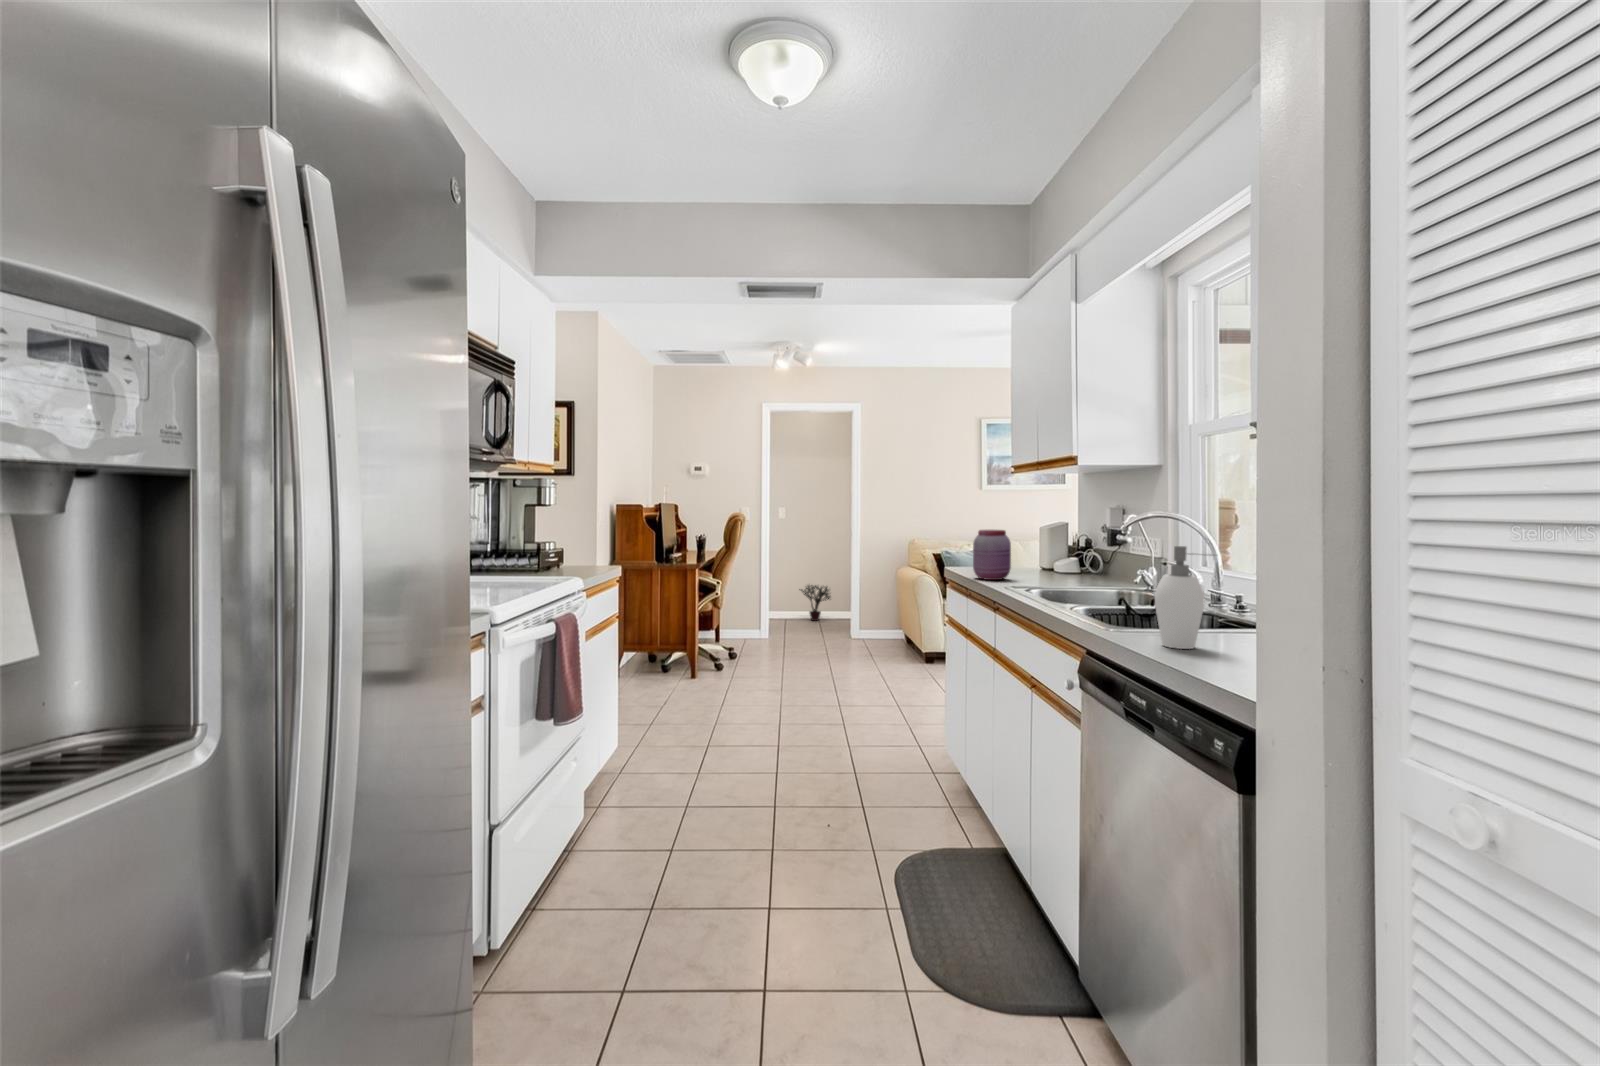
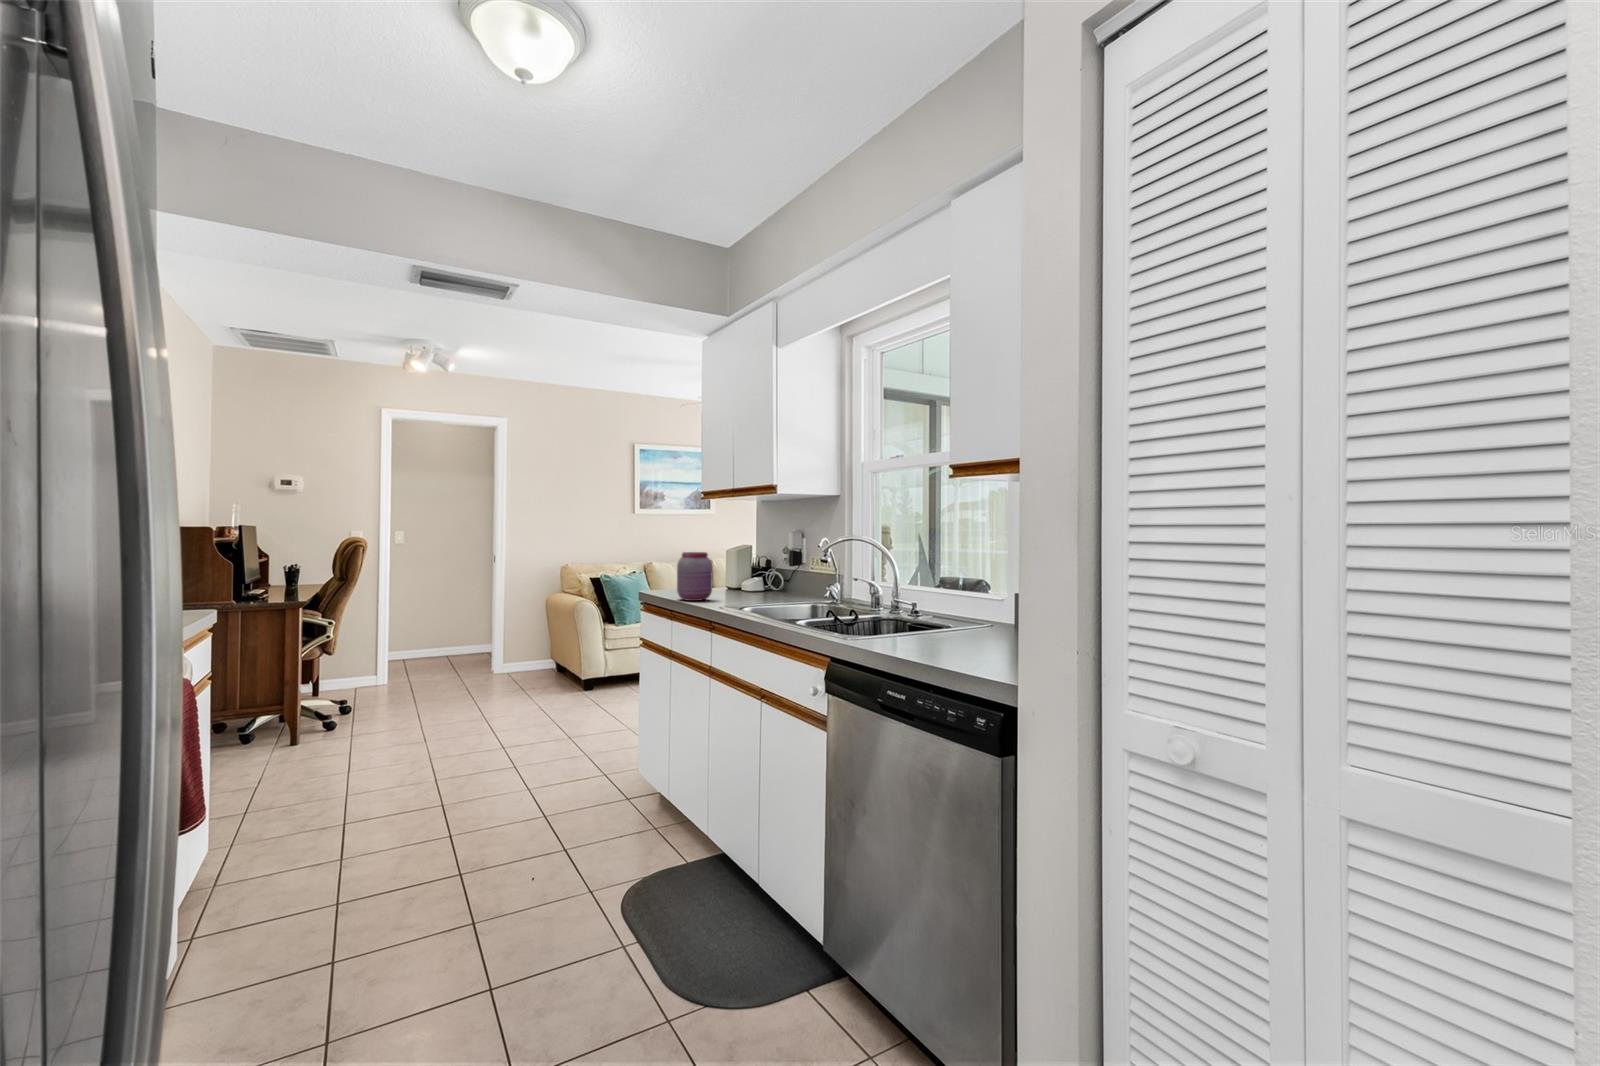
soap dispenser: present [1155,546,1204,649] -> none [884,562,932,647]
potted plant: present [799,585,830,621] -> none [422,617,465,661]

